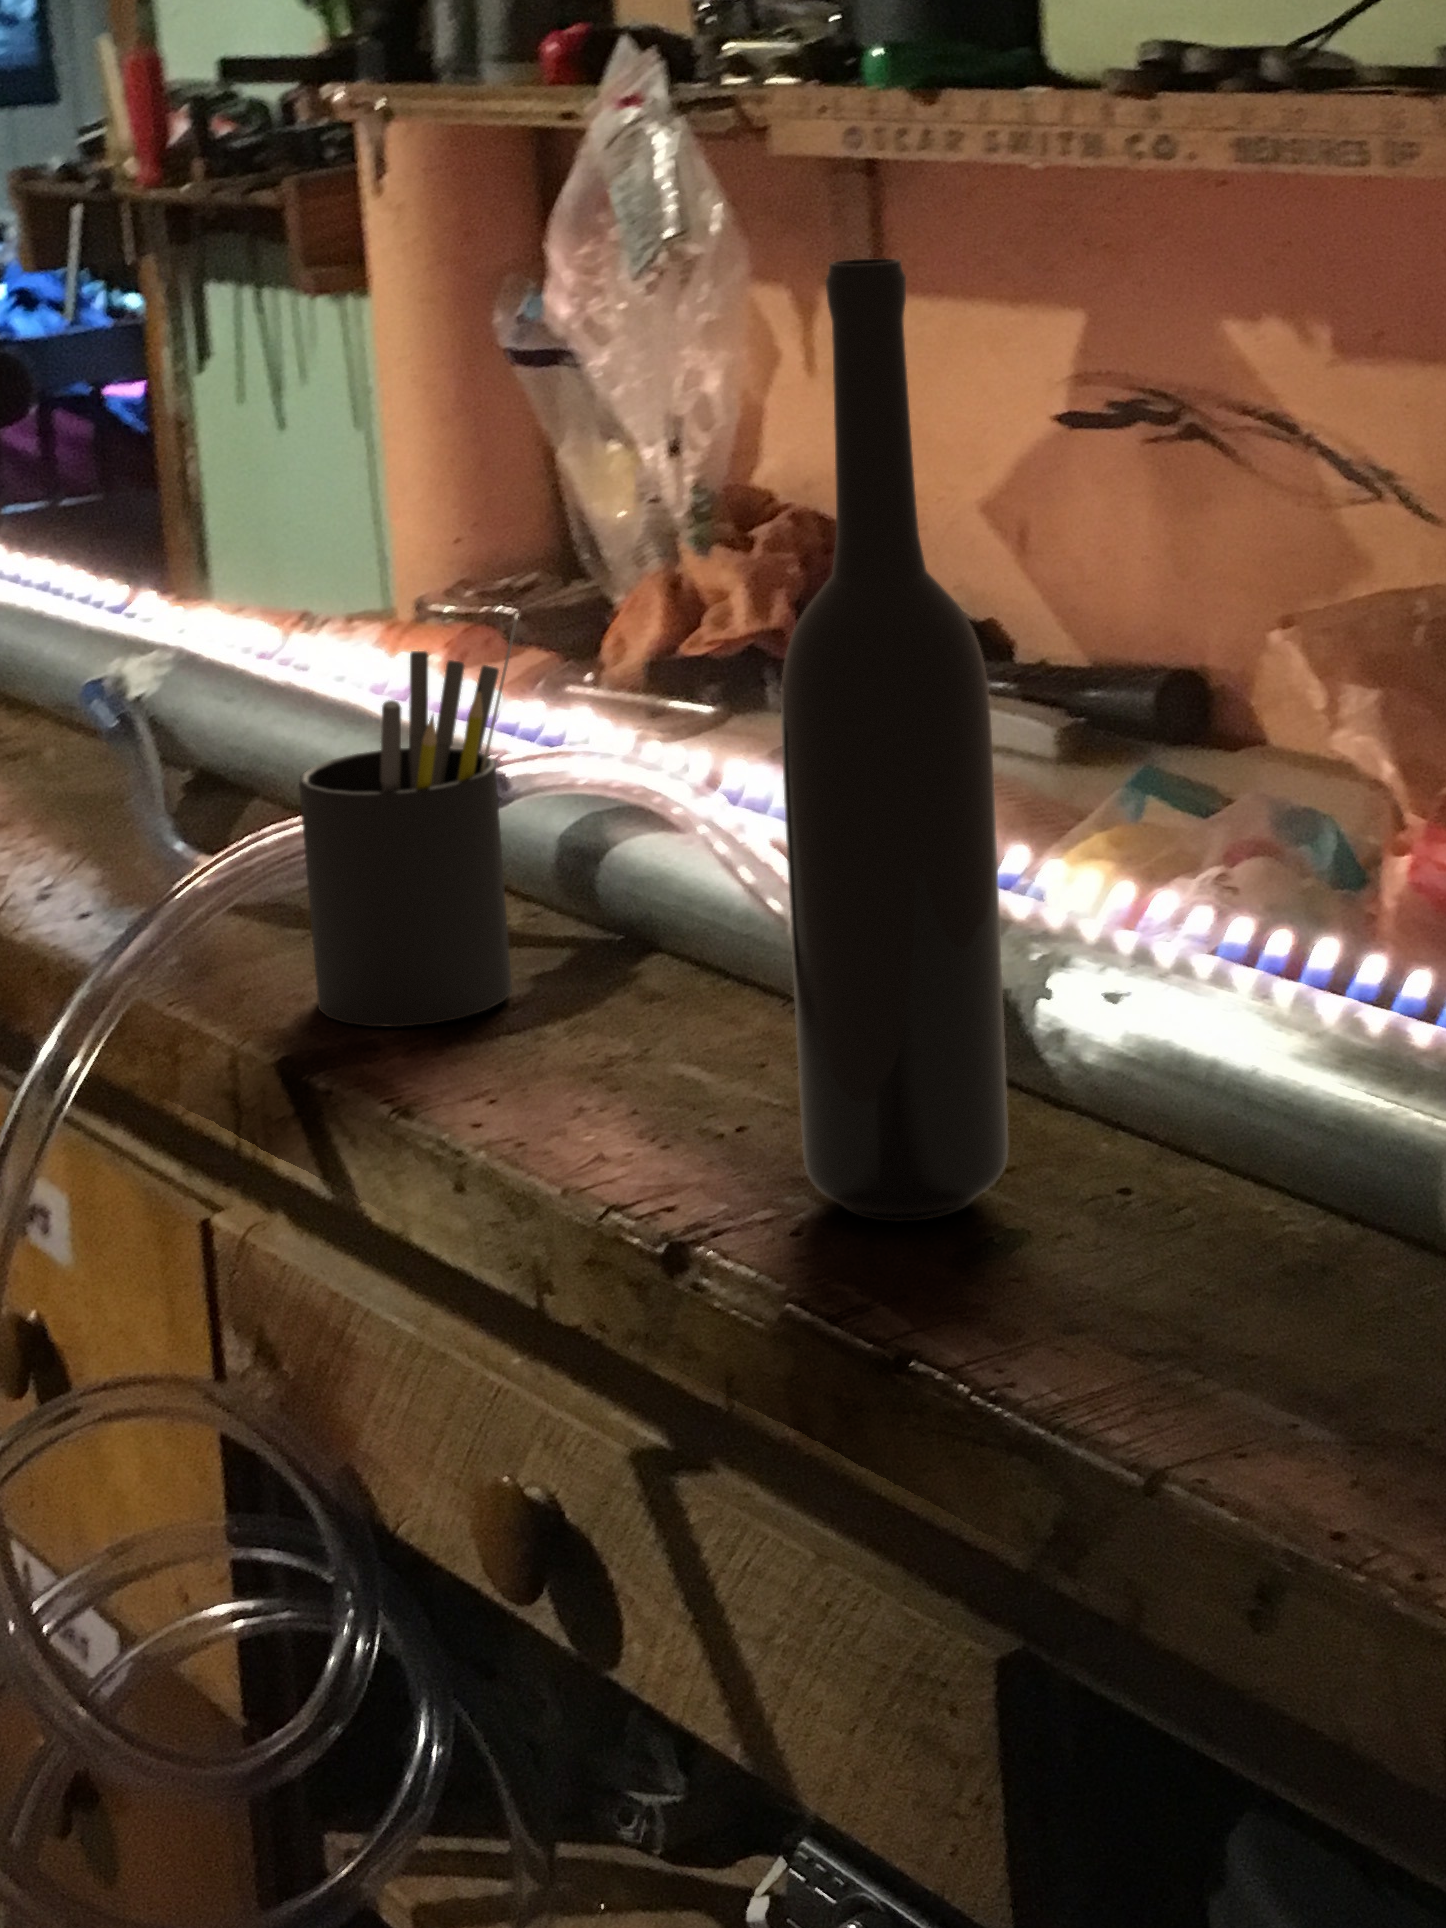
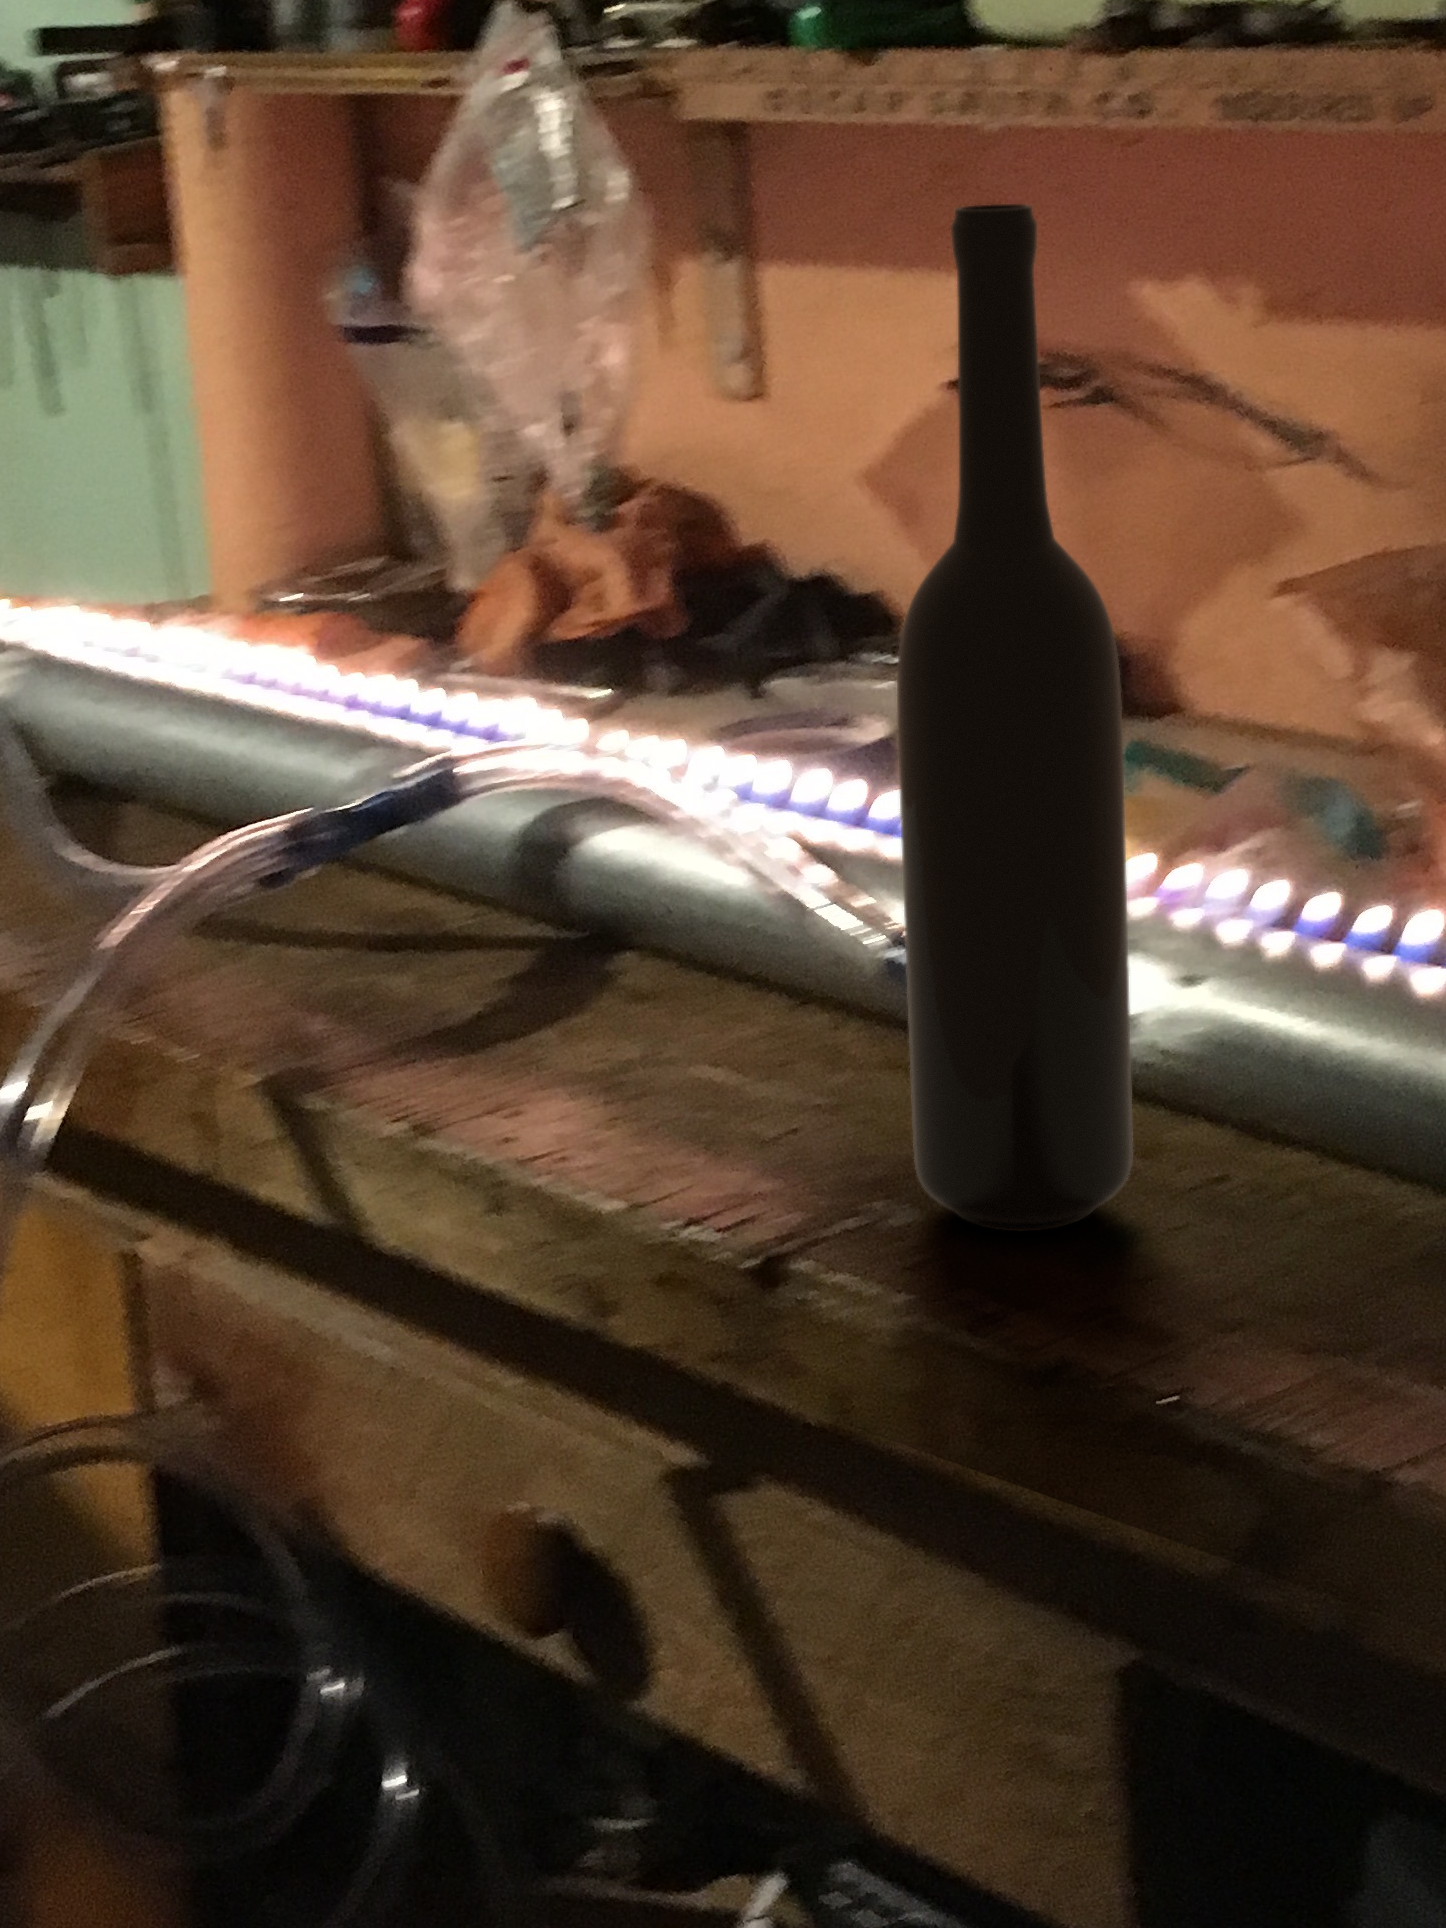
pen holder: present [299,614,518,1027] -> none [279,594,516,1040]

